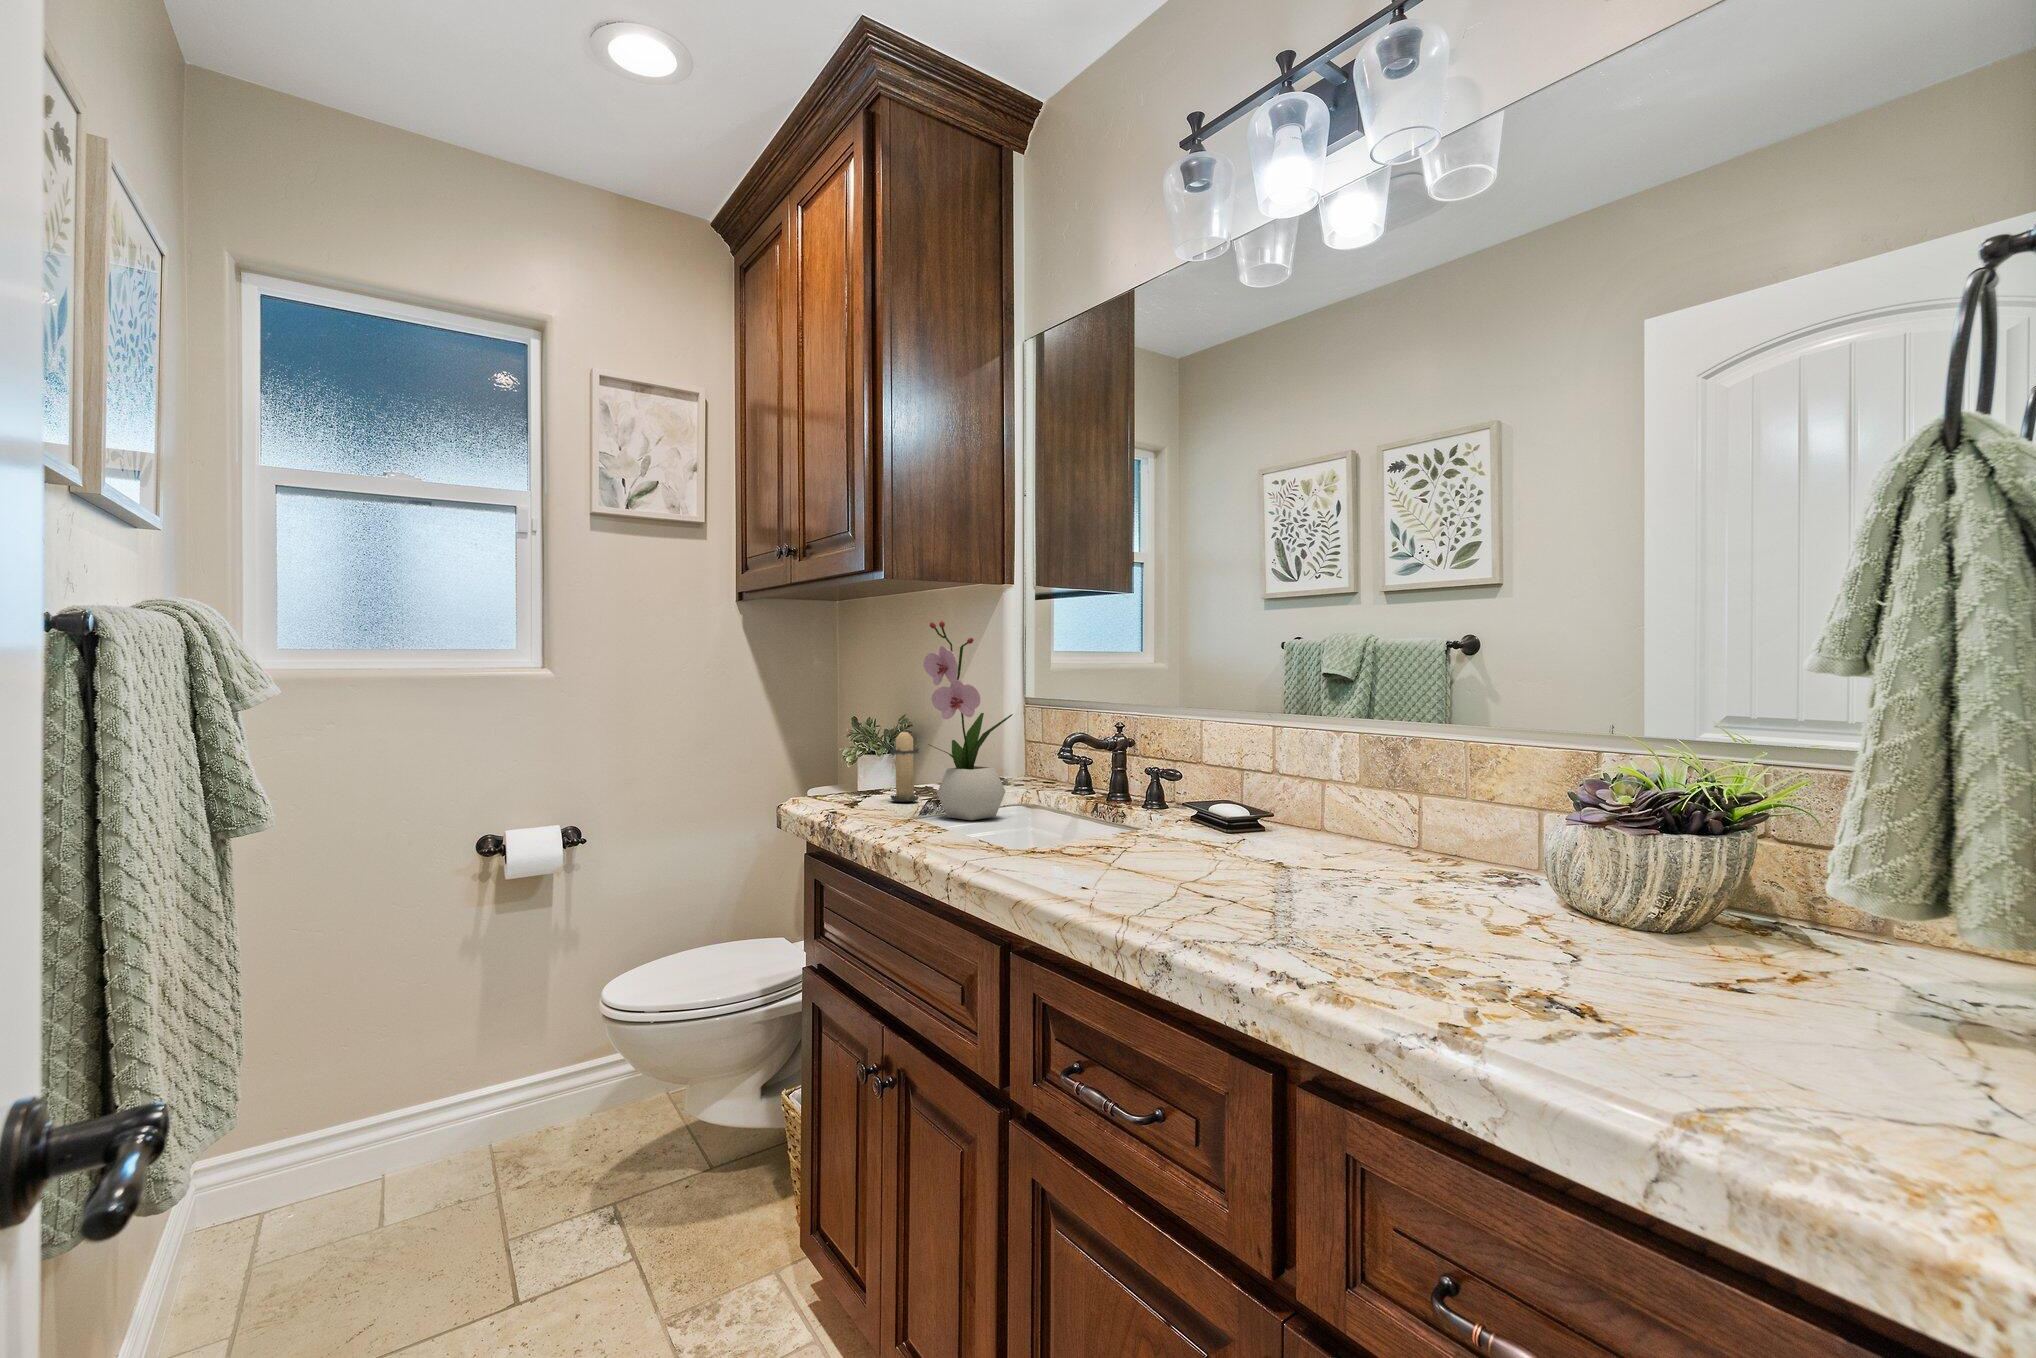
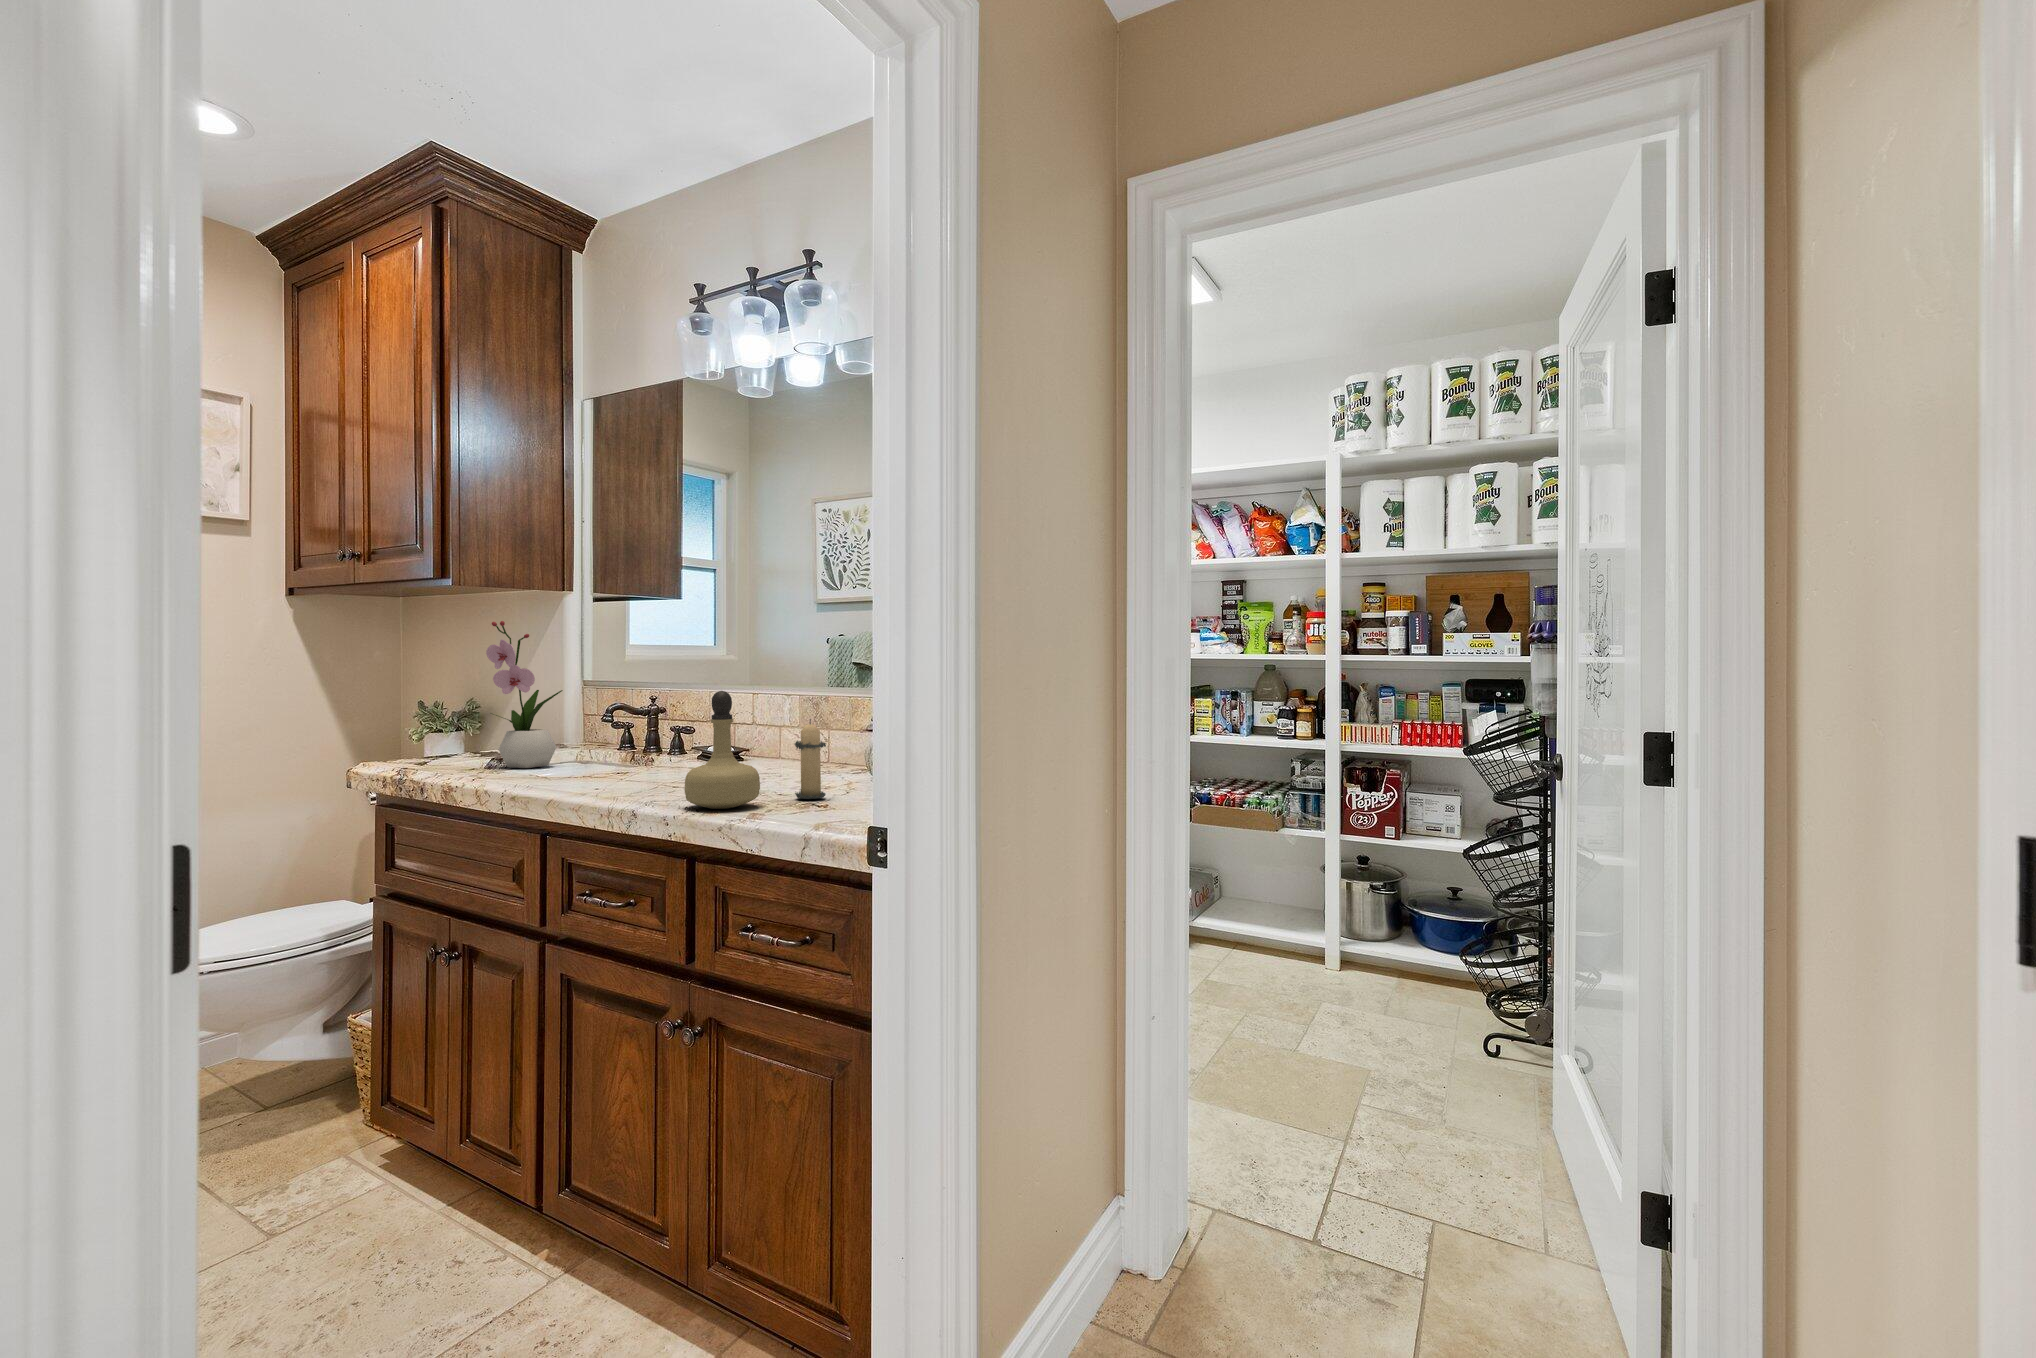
candle: present [889,726,919,802] -> present [794,719,826,799]
perfume bottle: none [1245,731,1385,956] -> present [685,691,760,809]

